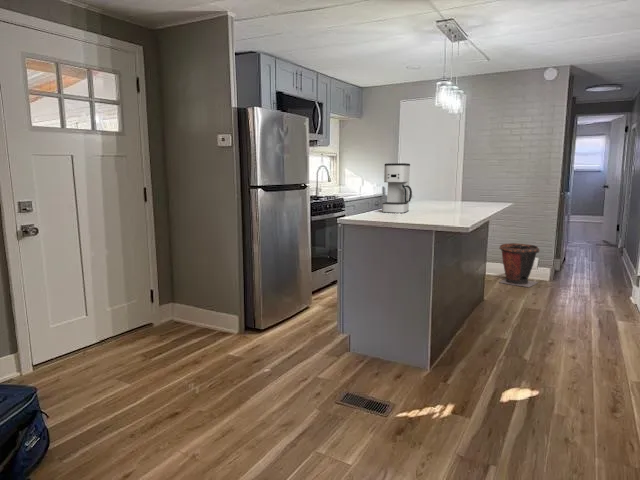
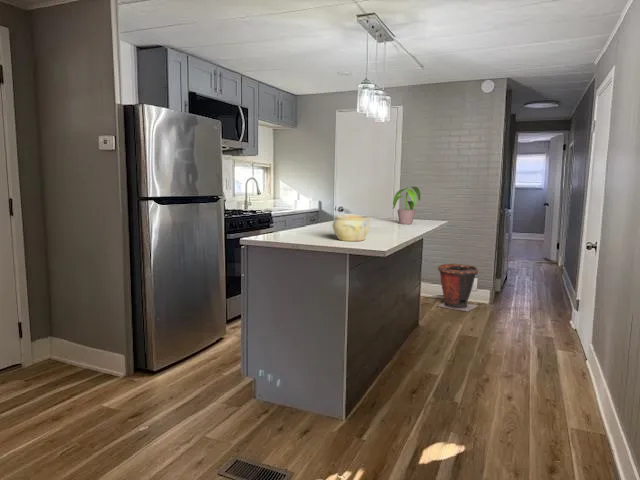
coffee maker: present [382,163,412,213] -> none [296,176,331,233]
potted plant: none [455,171,494,206] -> present [393,187,421,224]
ceramic bowl: none [419,196,451,219] -> present [333,215,370,241]

